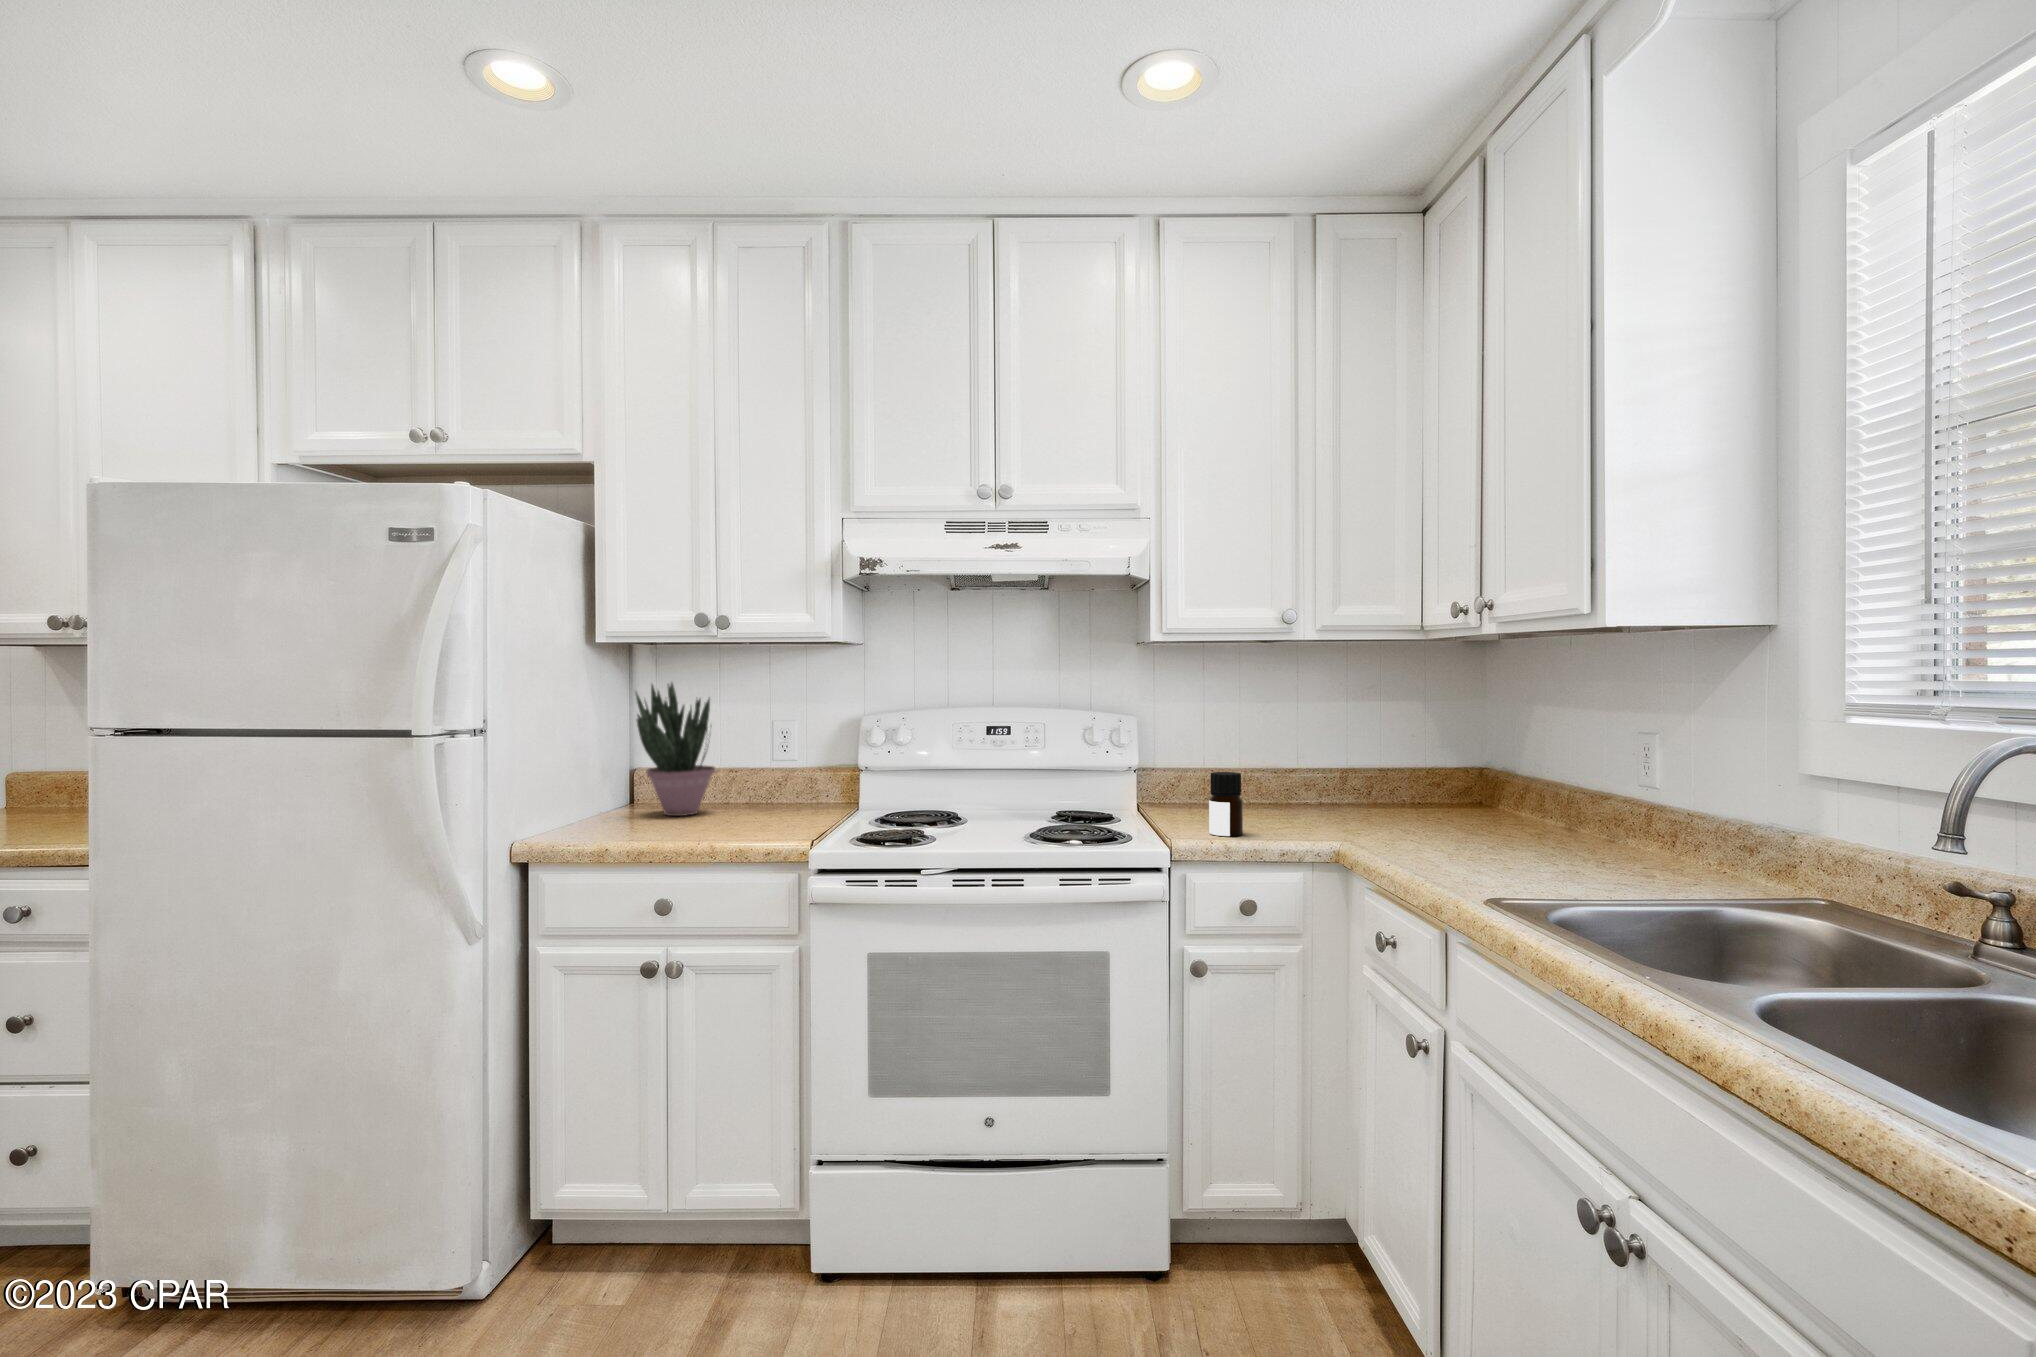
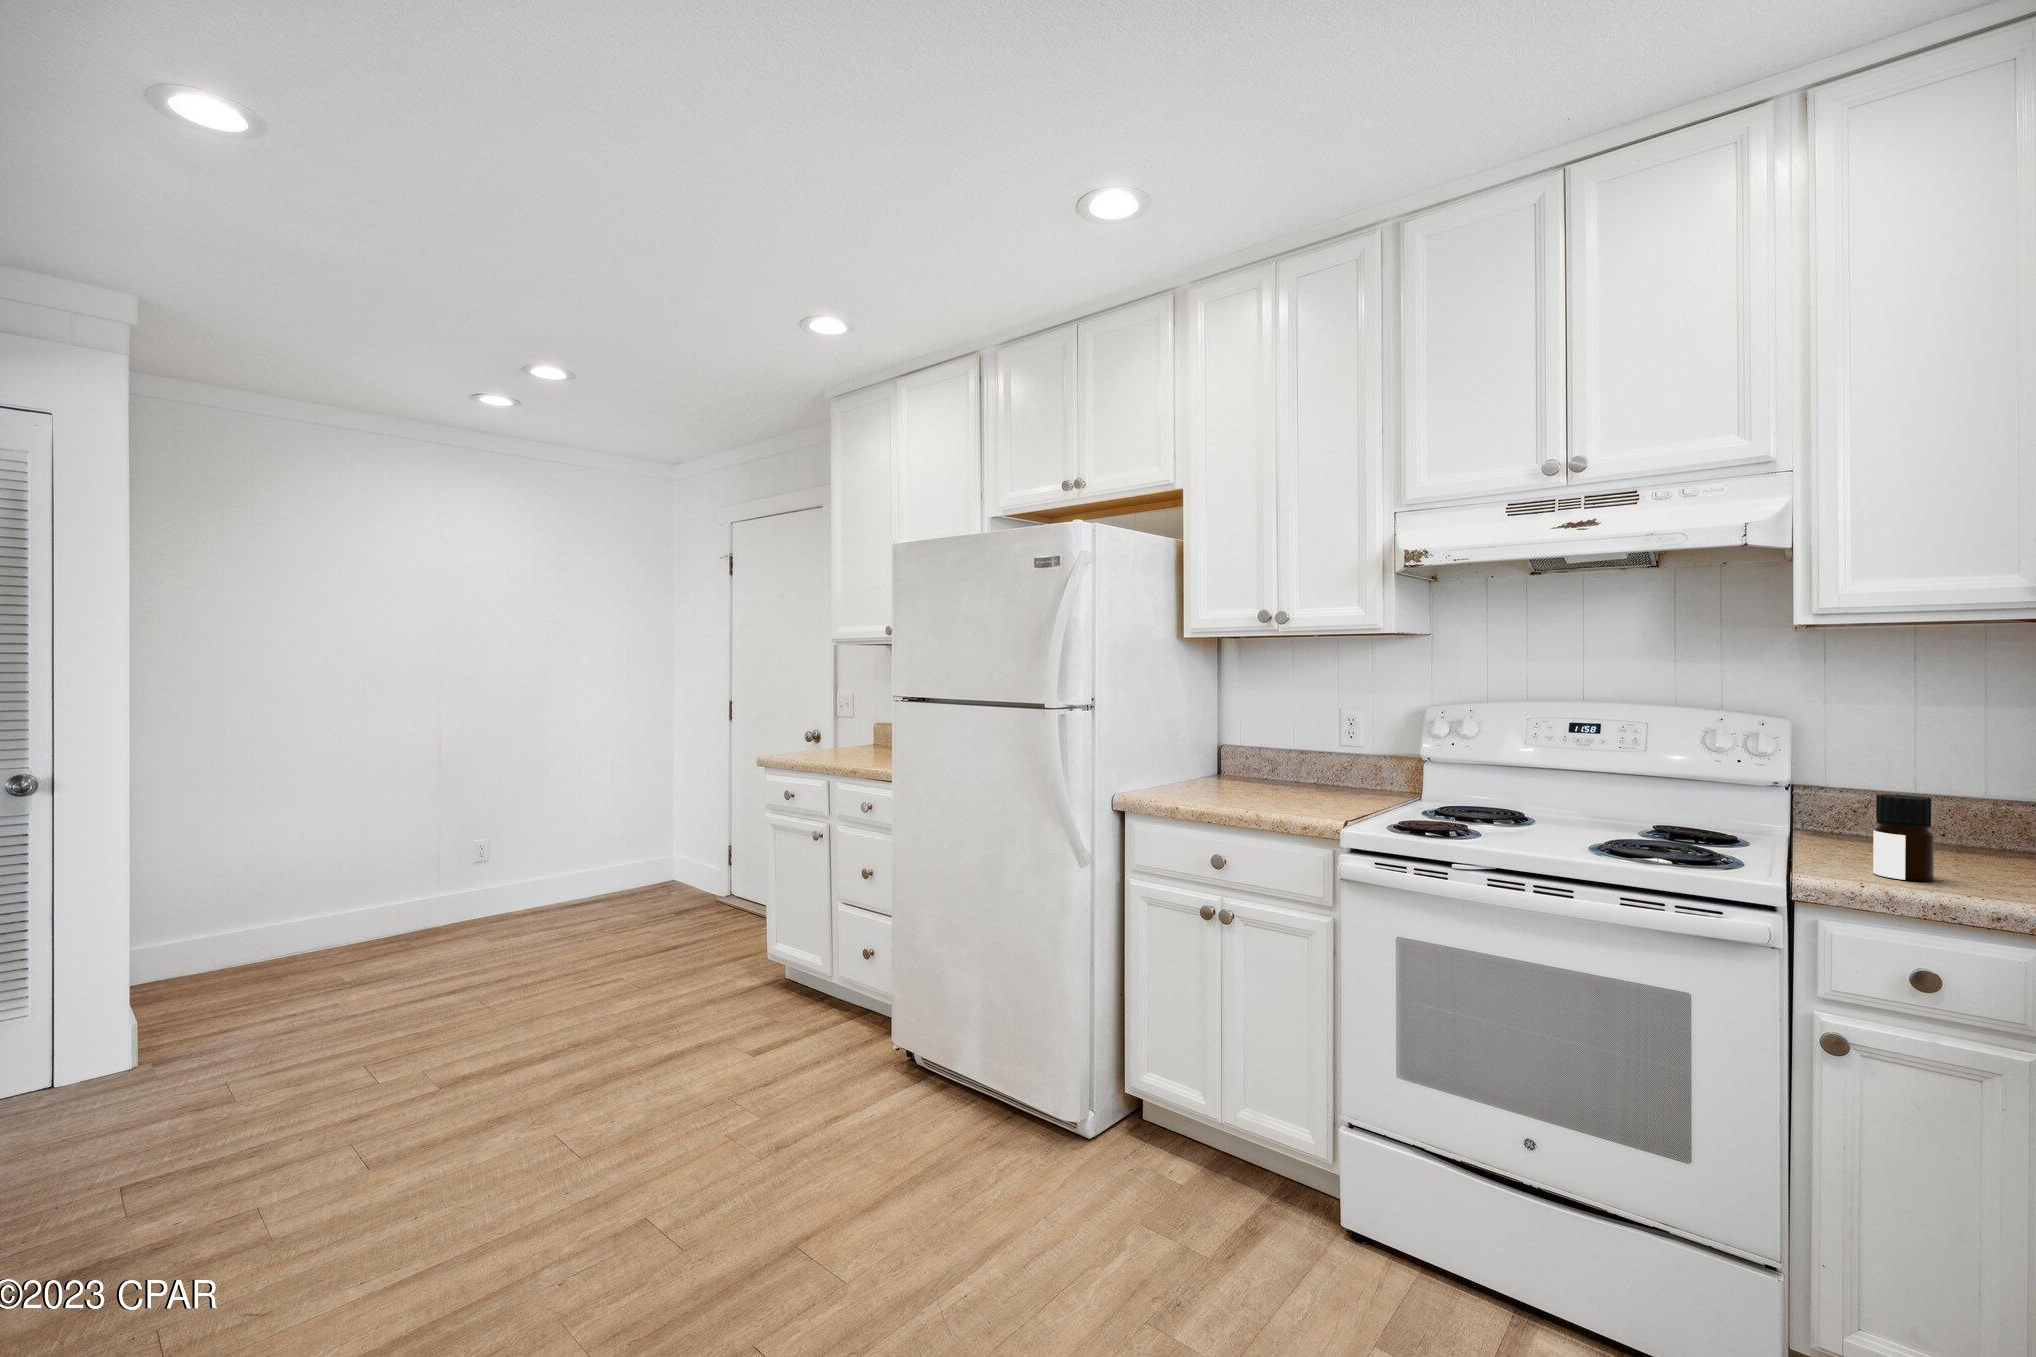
potted plant: present [635,683,715,816] -> none [1214,670,1283,790]

